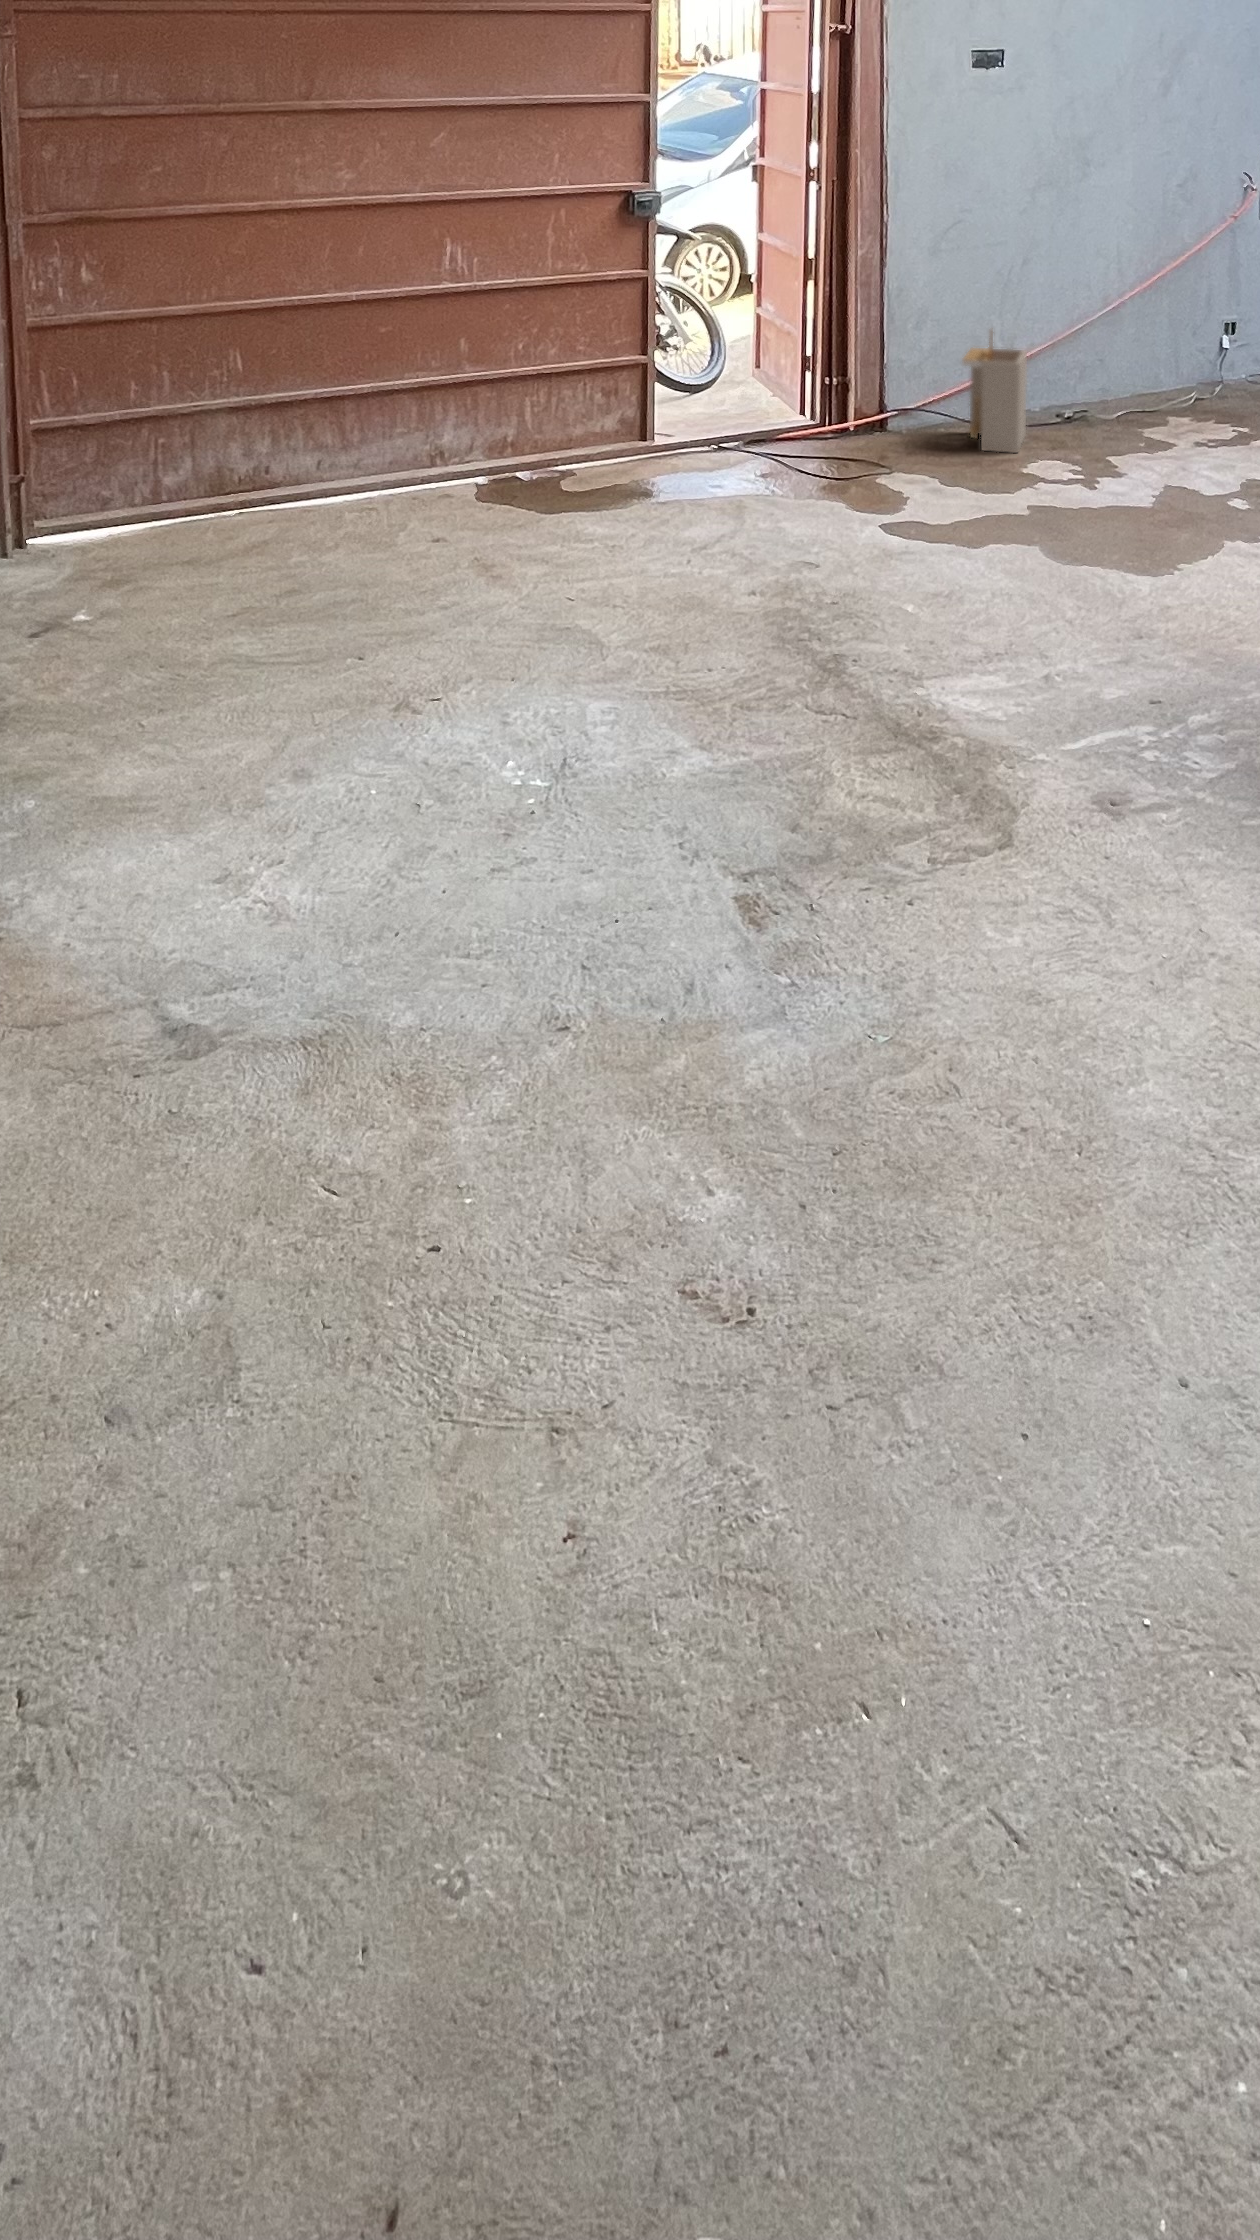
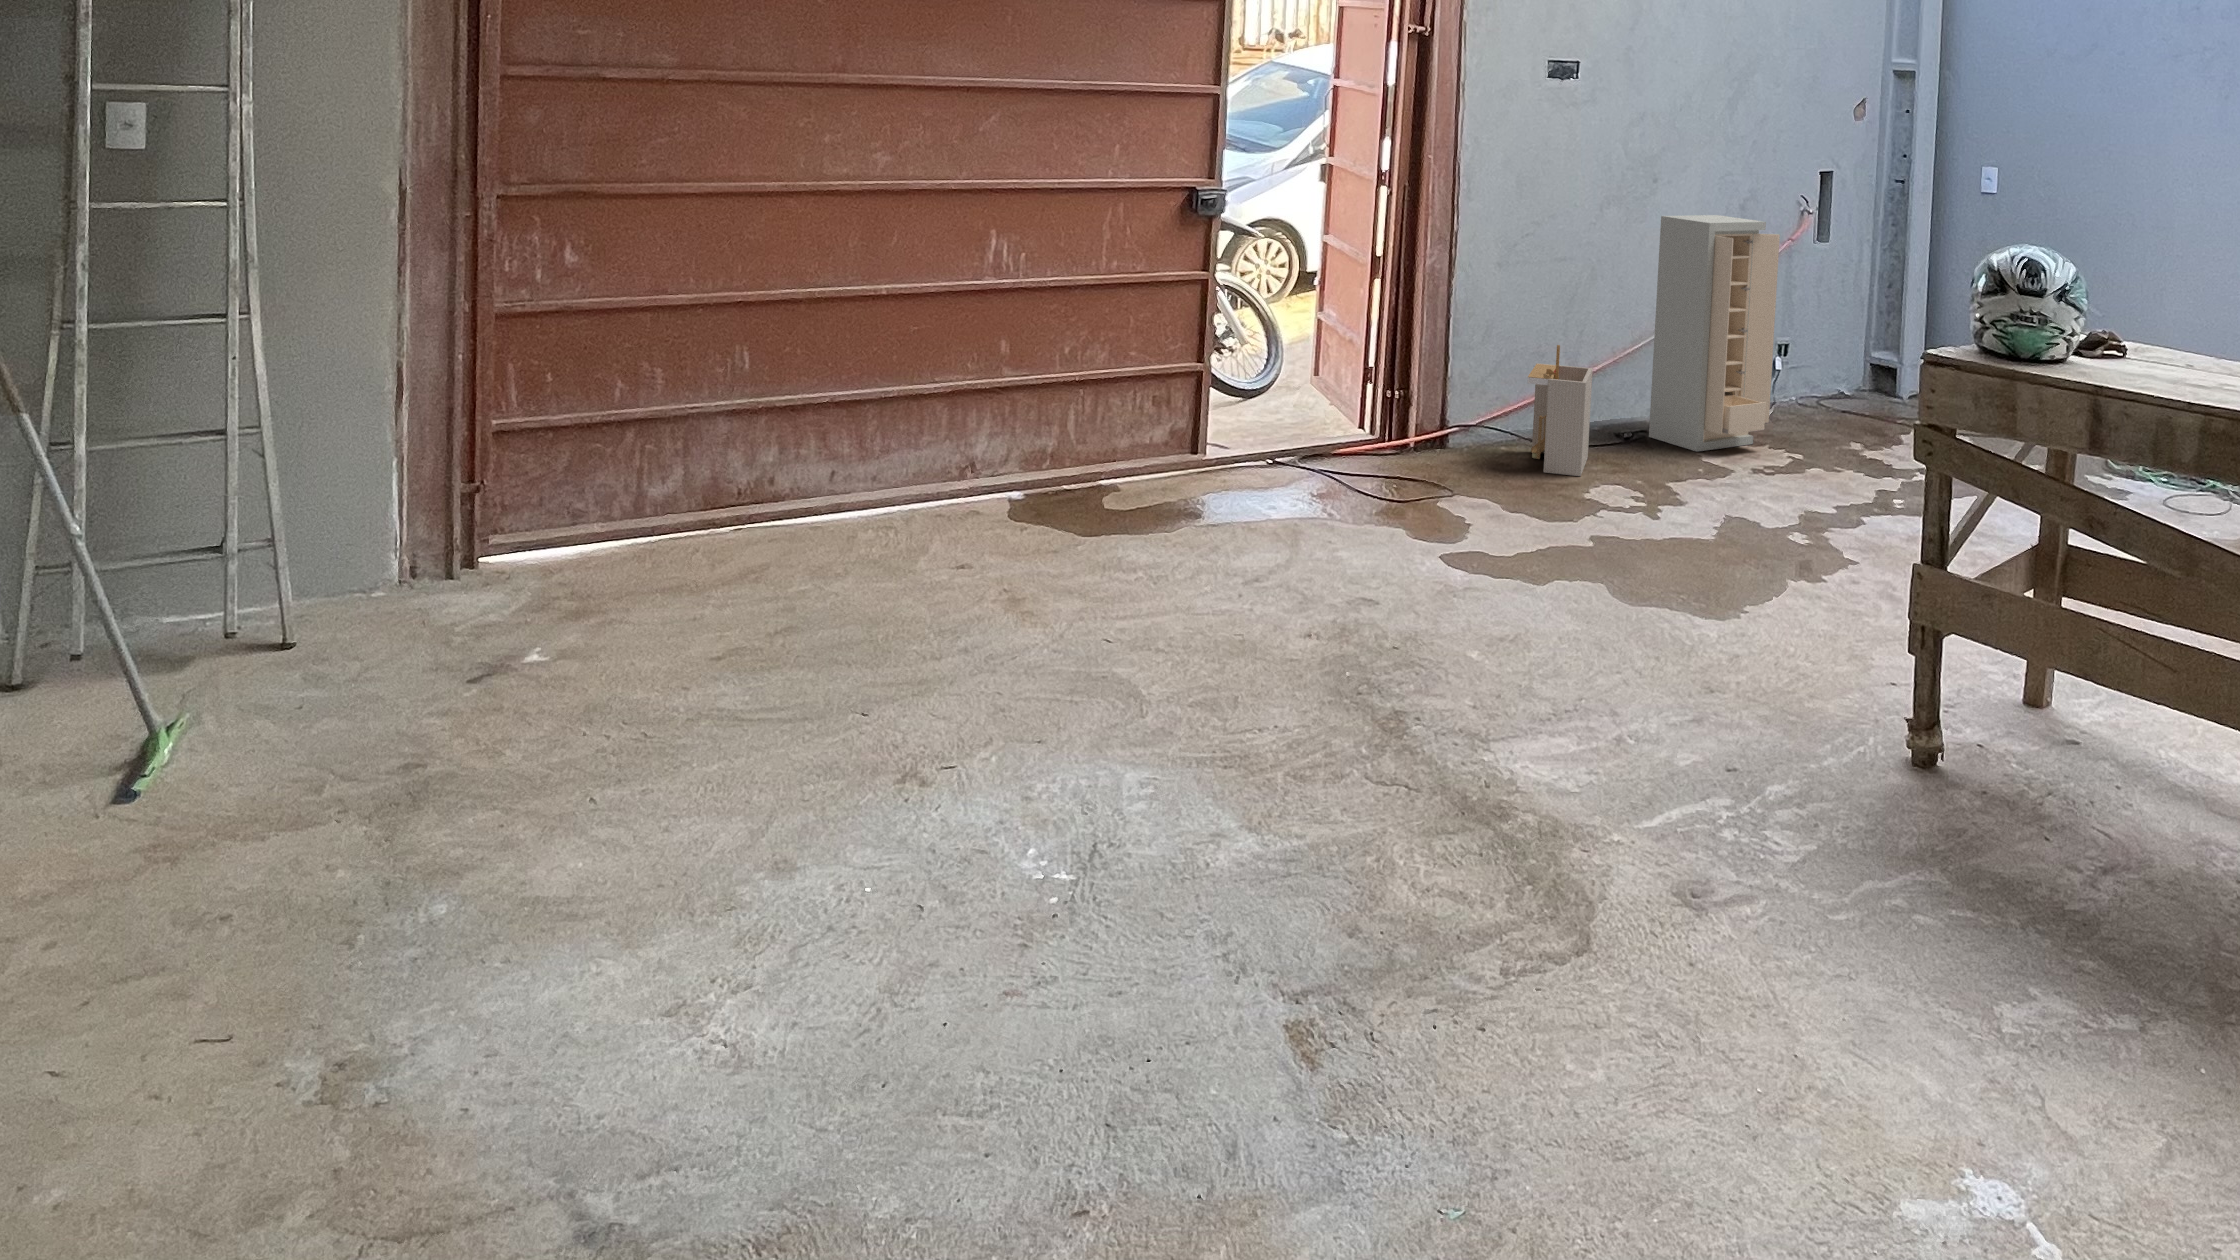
storage cabinet: none [1088,197,1215,428] -> present [1649,215,1780,452]

